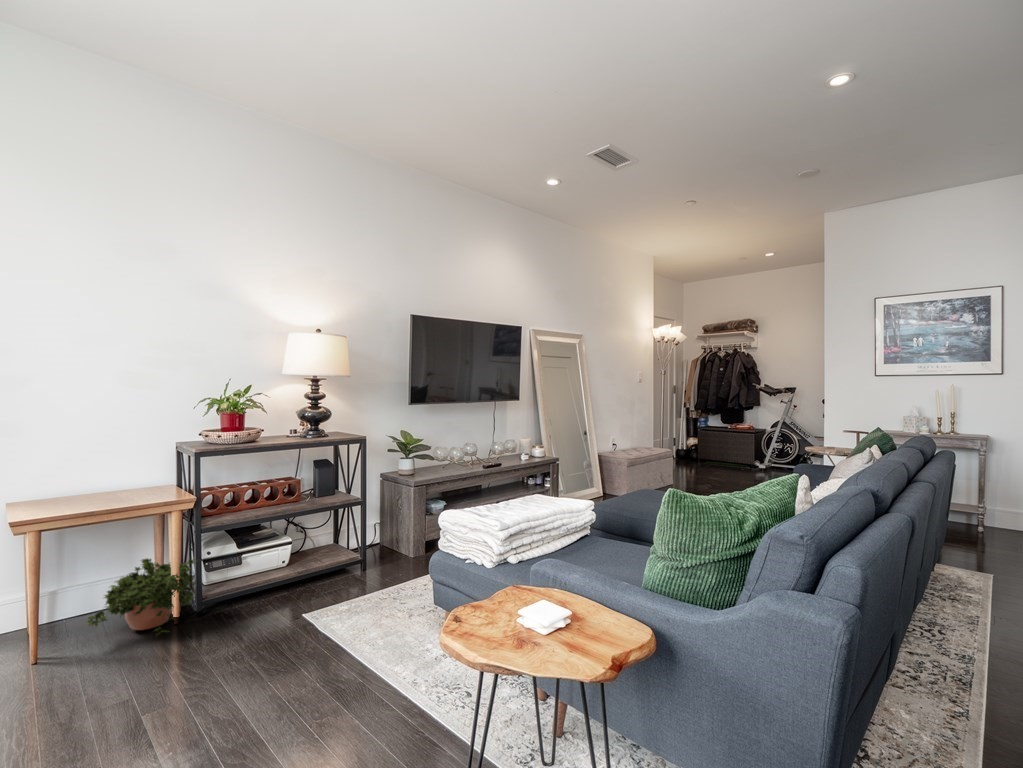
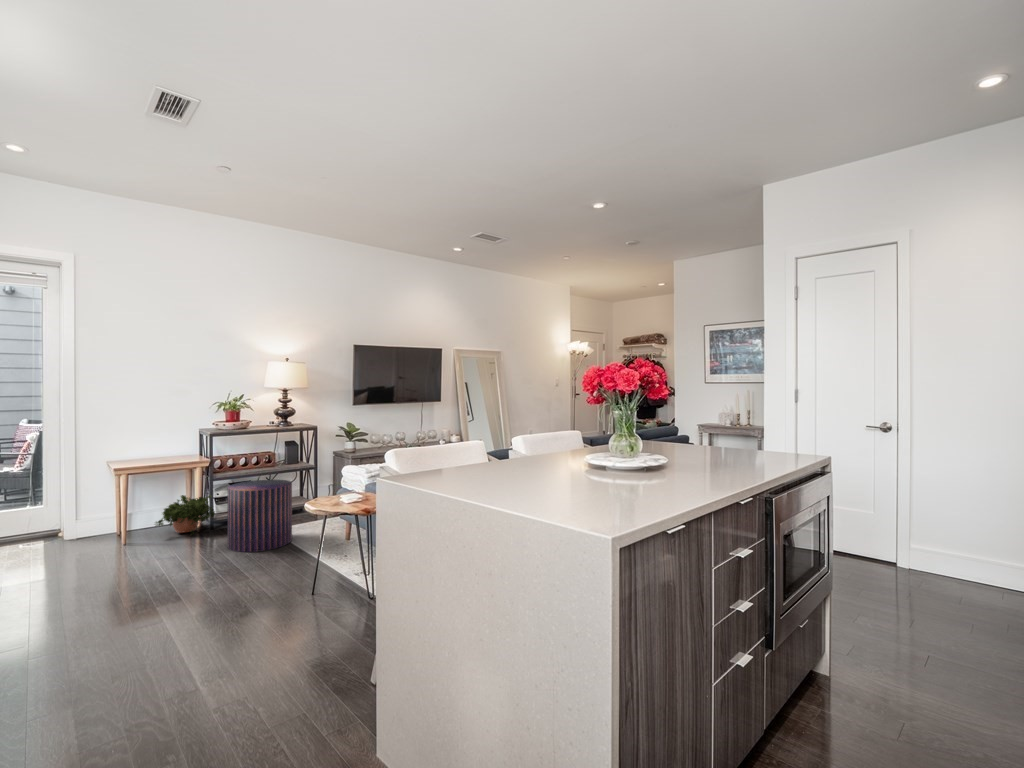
pouf: none [223,533,342,690] -> present [227,480,292,552]

